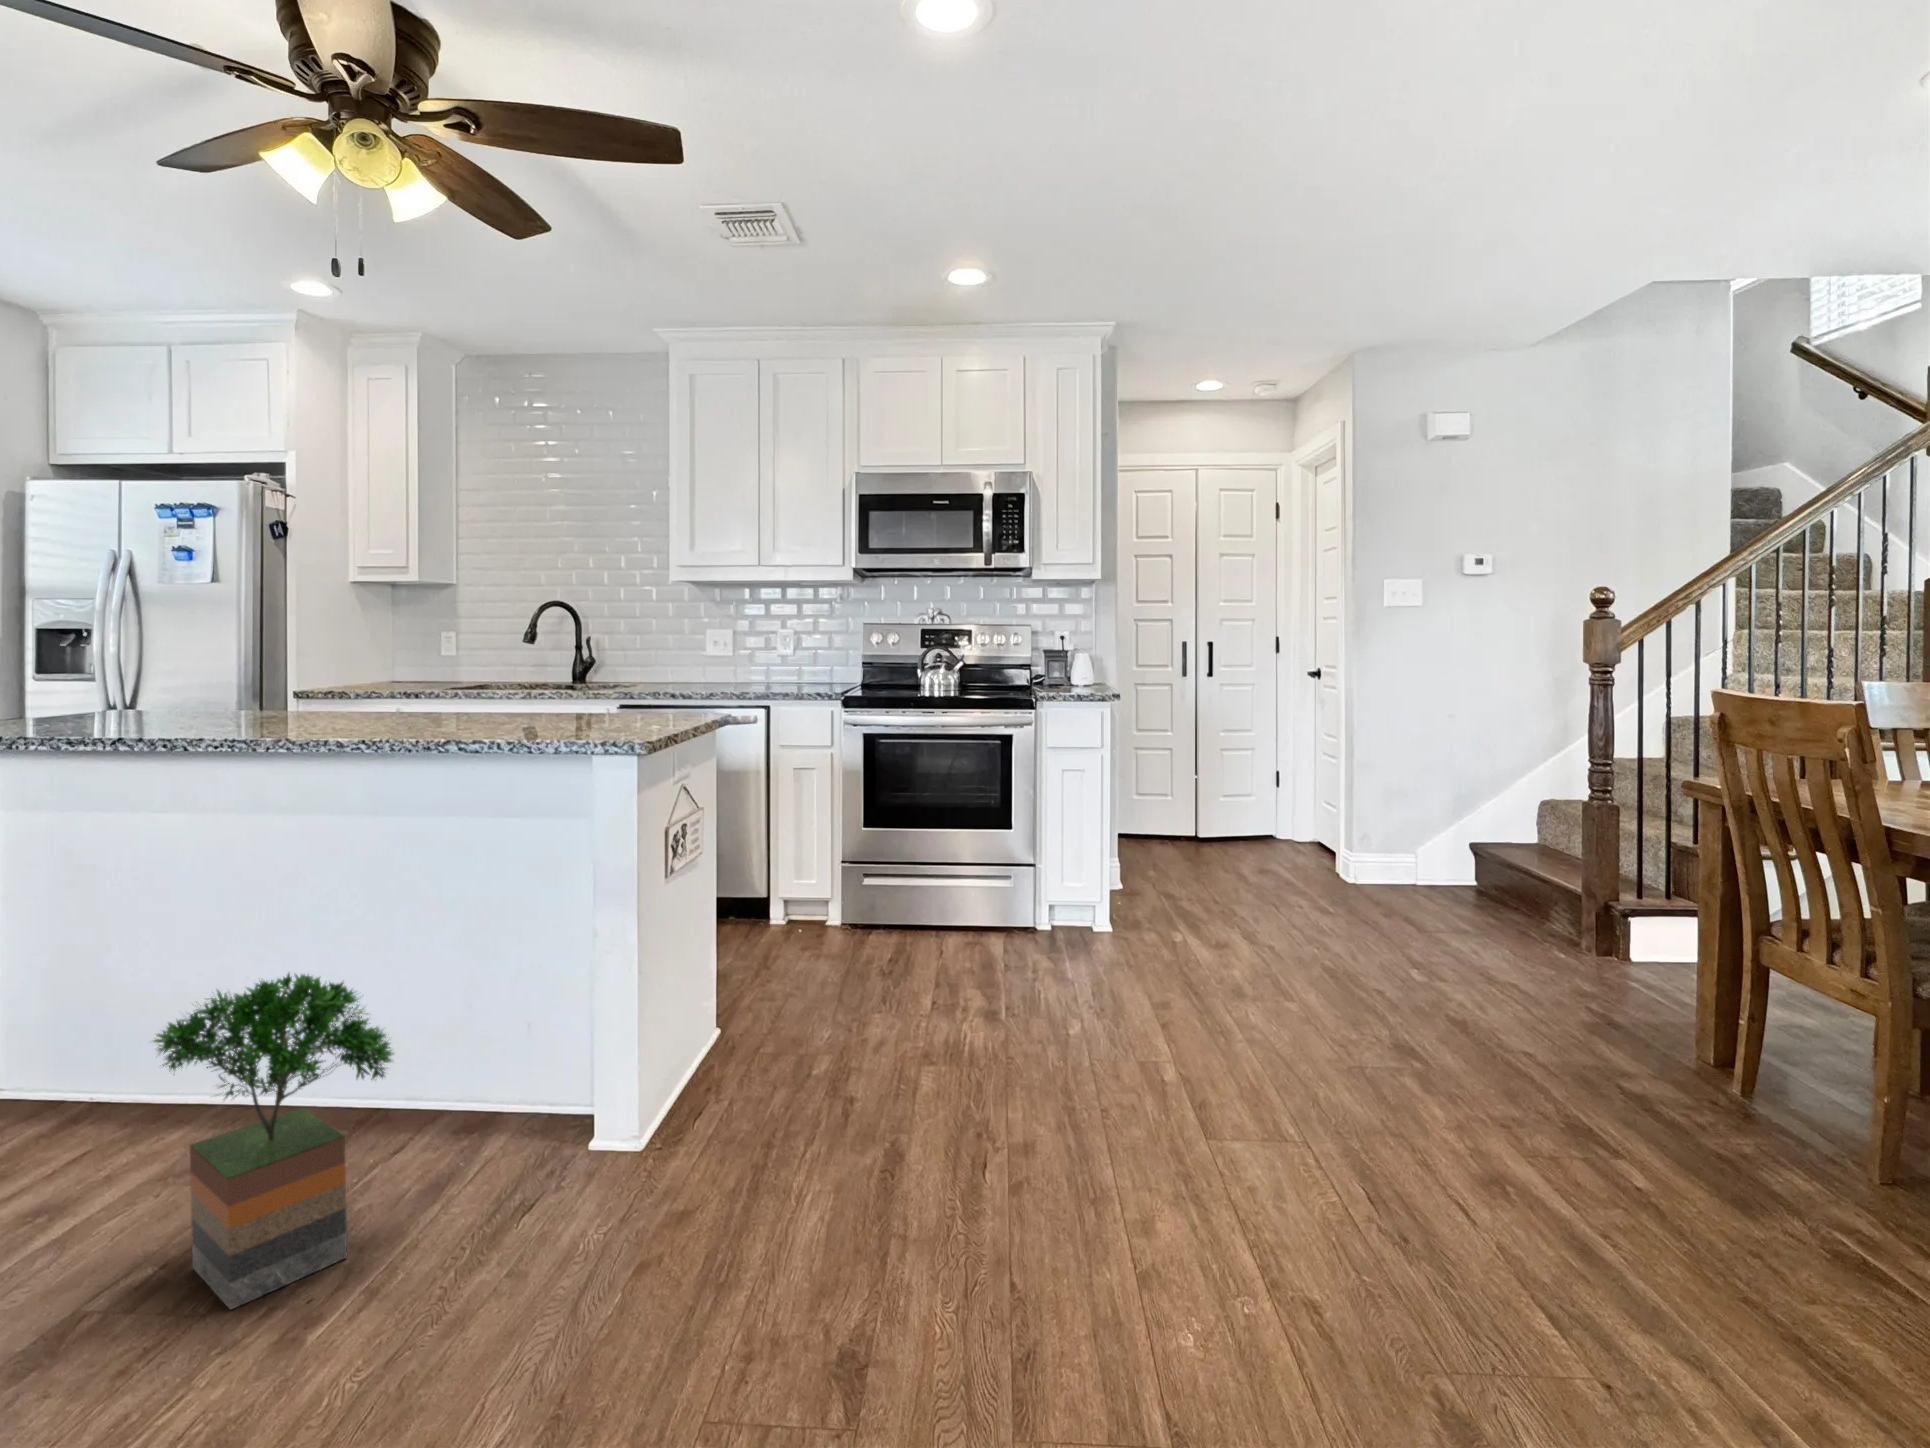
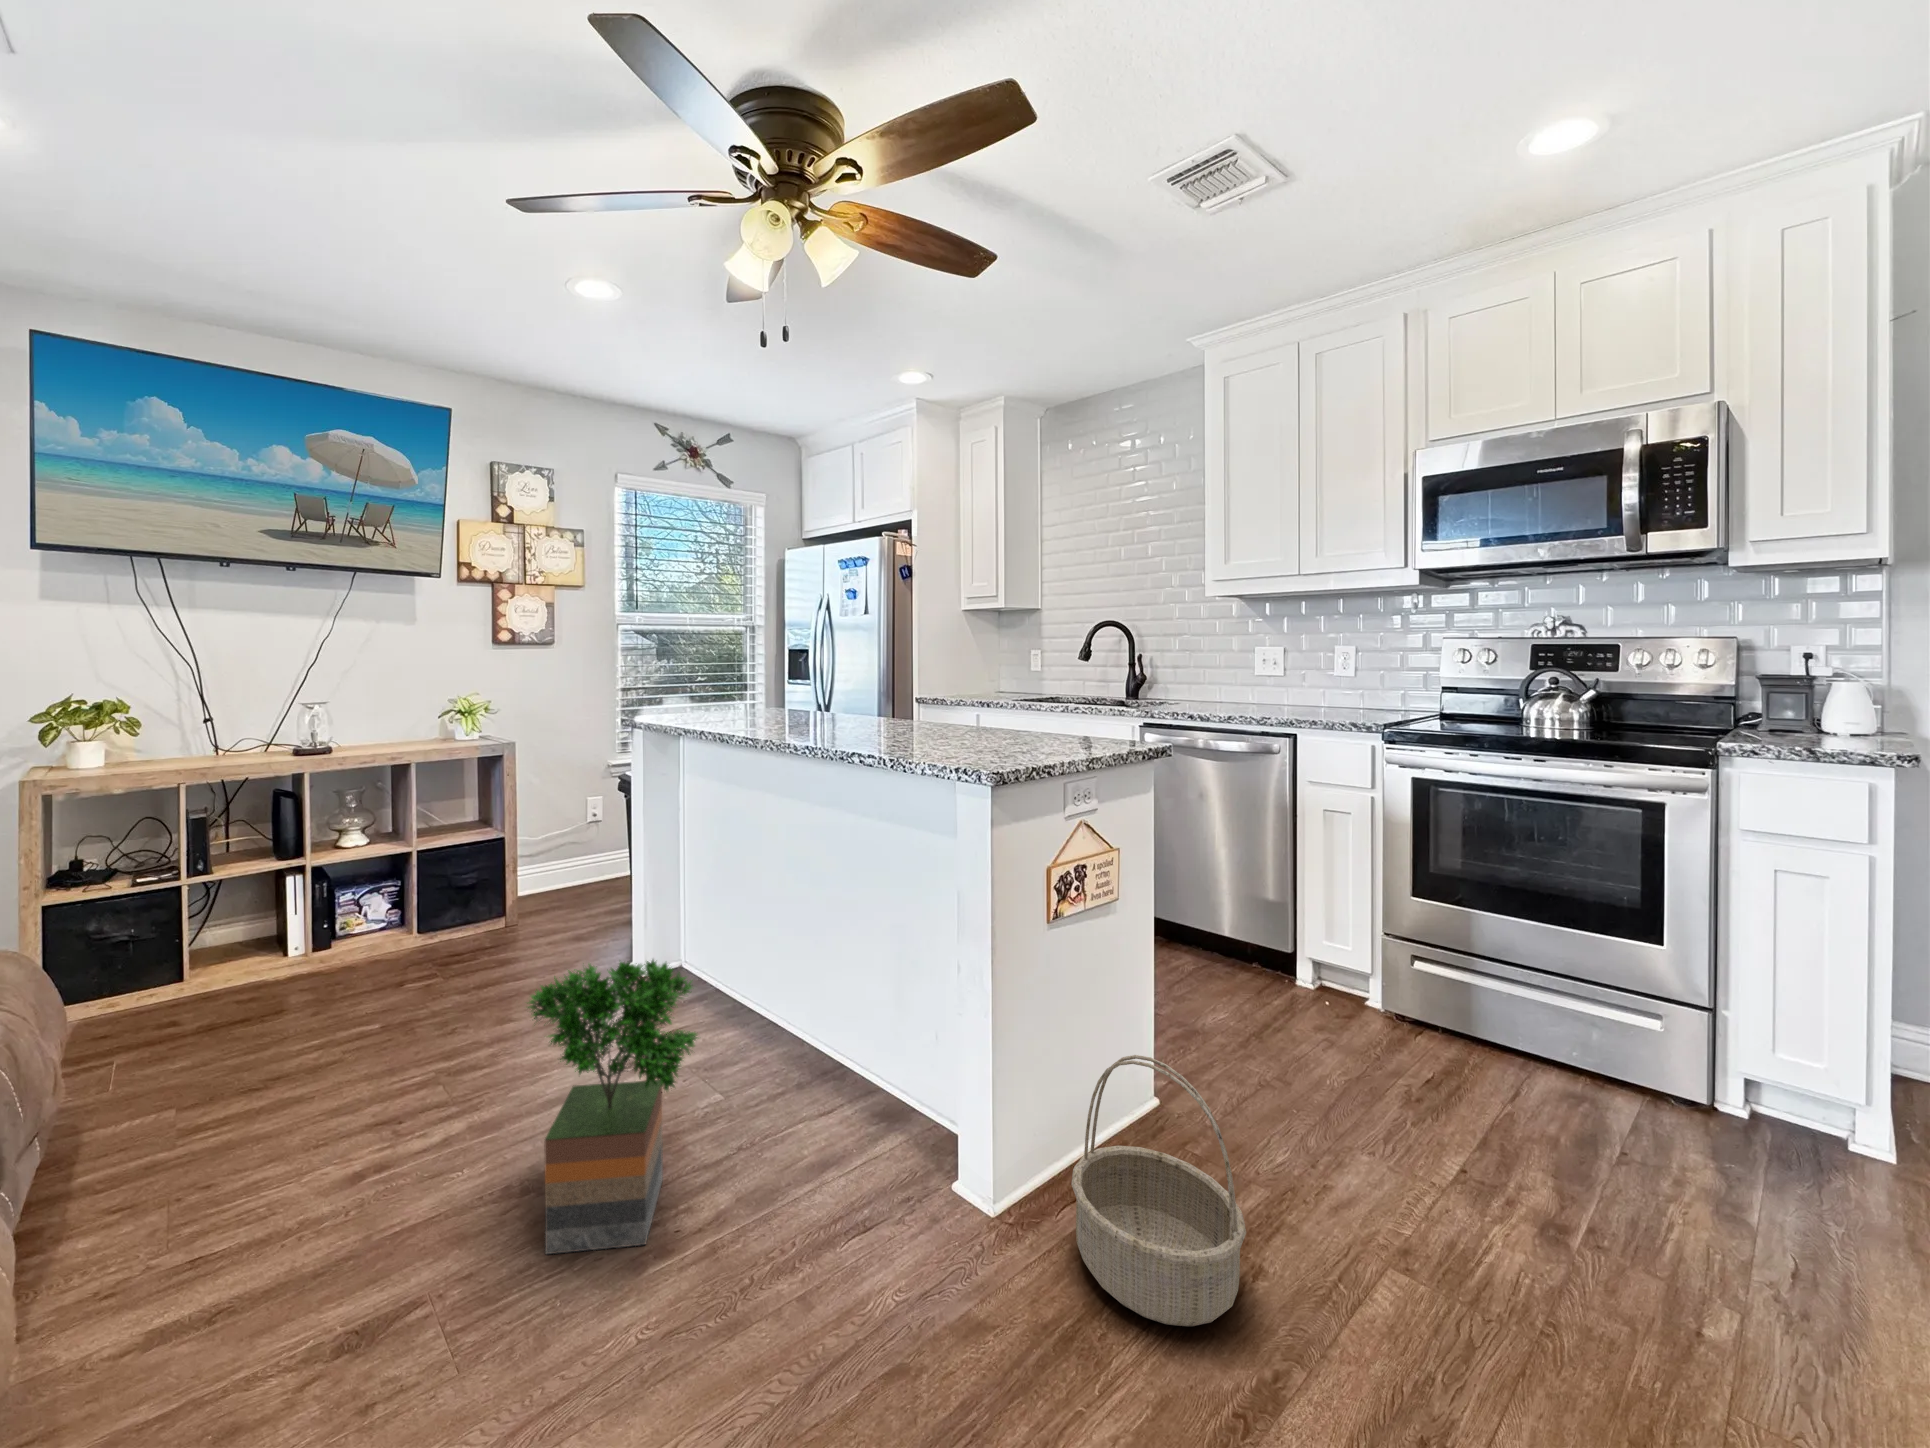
basket: none [729,937,860,1122] -> present [1071,1055,1246,1326]

